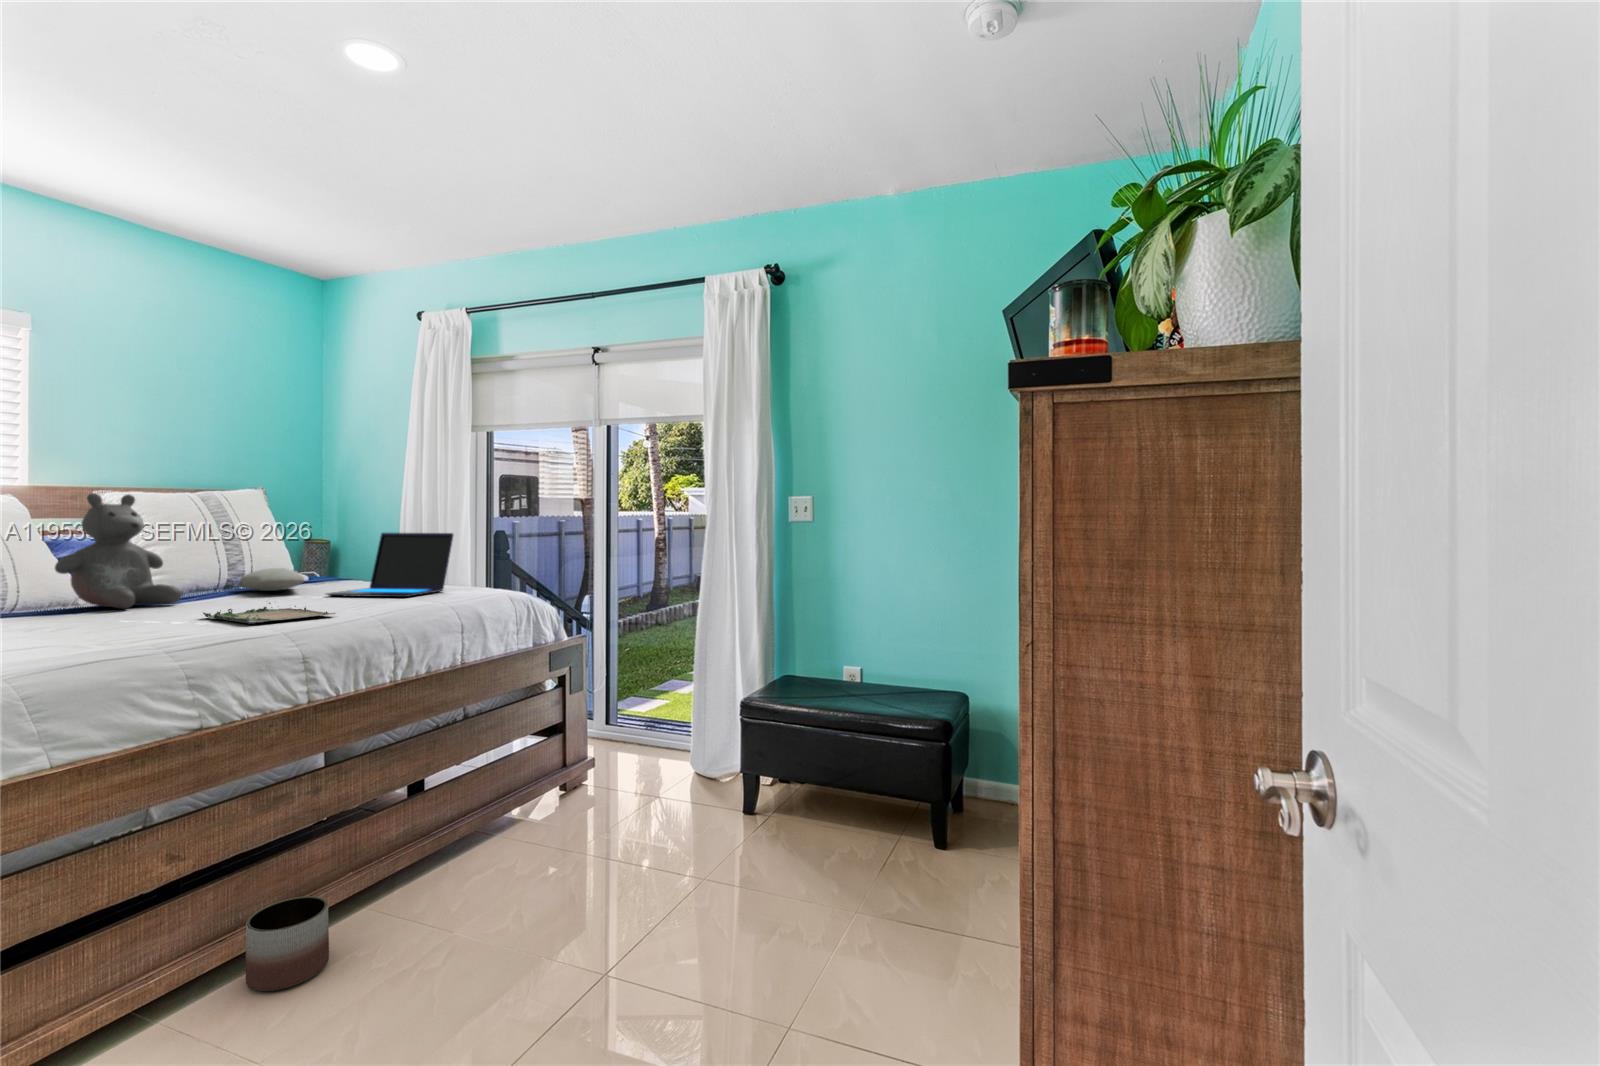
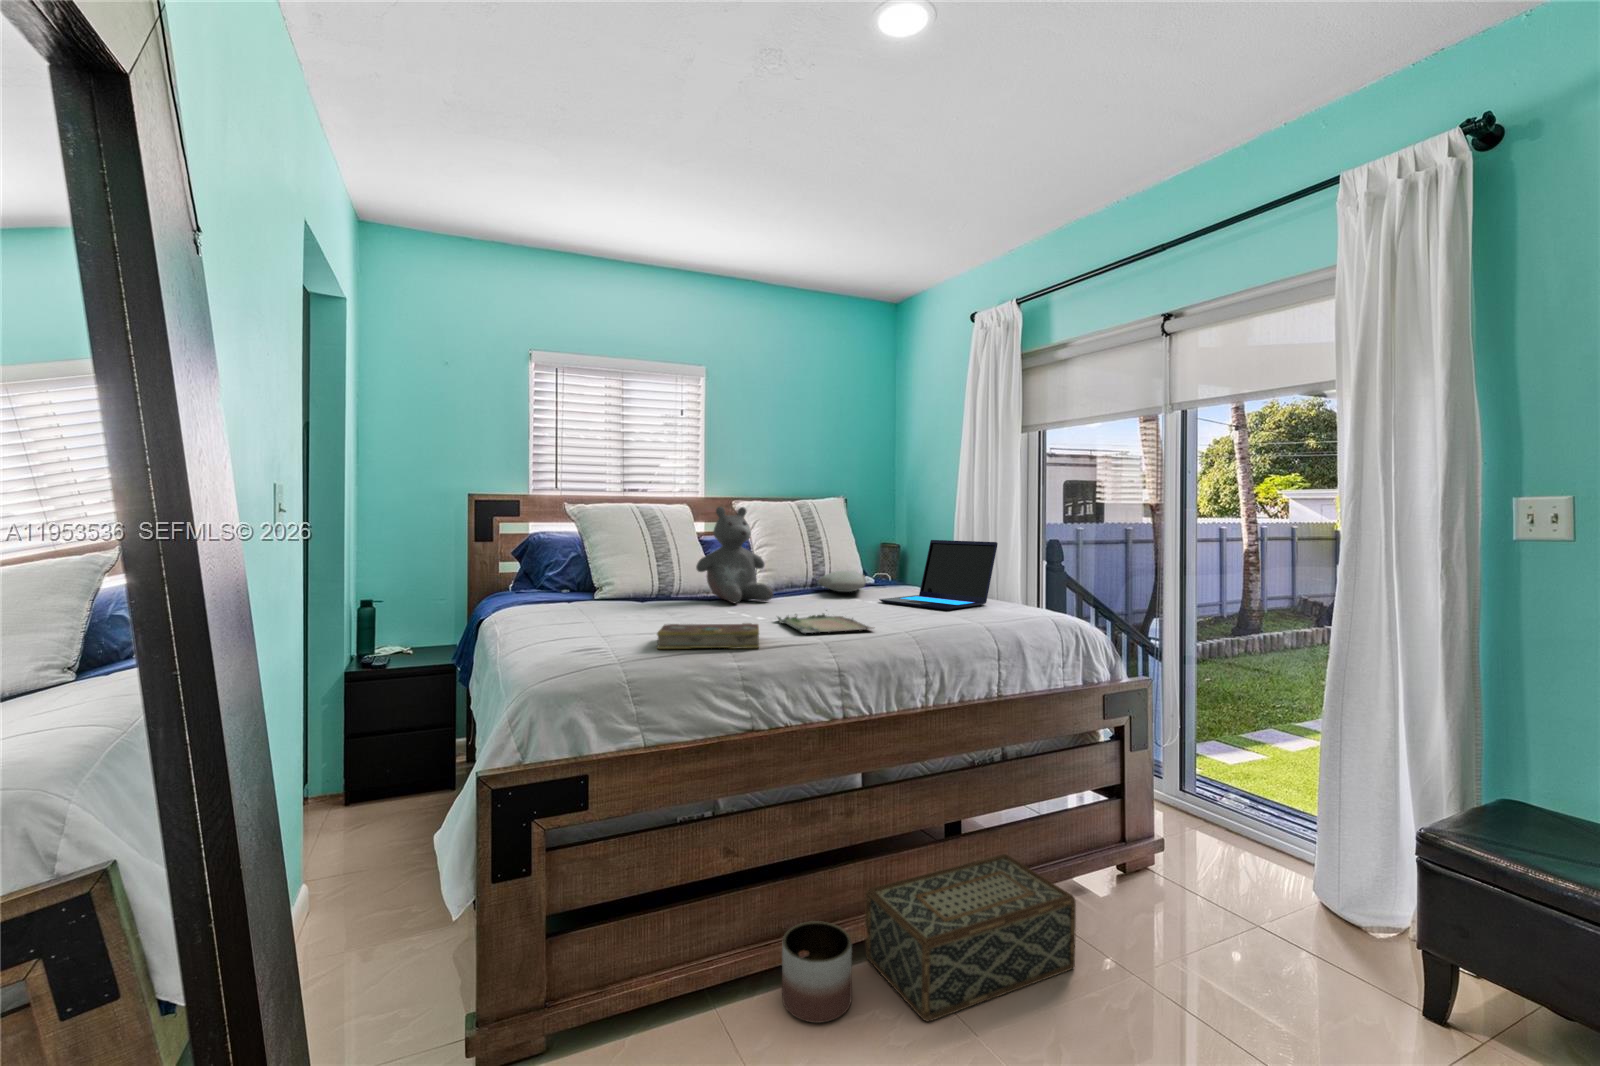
book: none [48,616,203,652] -> present [657,623,759,649]
woven basket: none [337,799,534,945] -> present [865,854,1076,1022]

